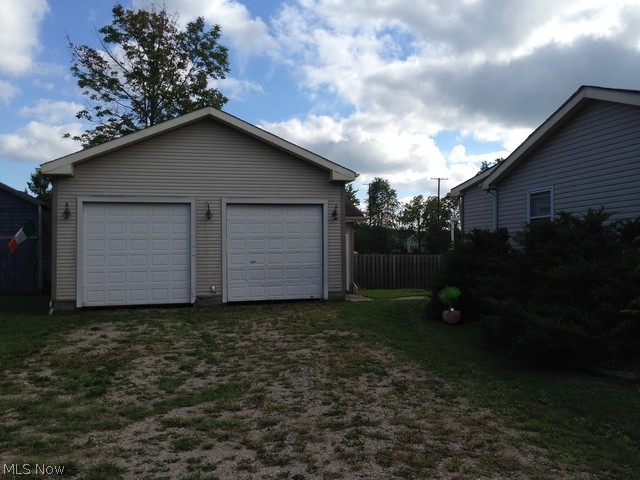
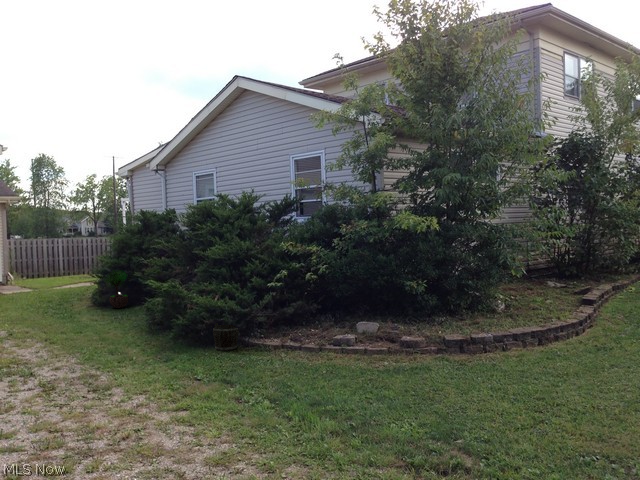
bucket: none [555,342,591,380] -> present [213,323,239,351]

